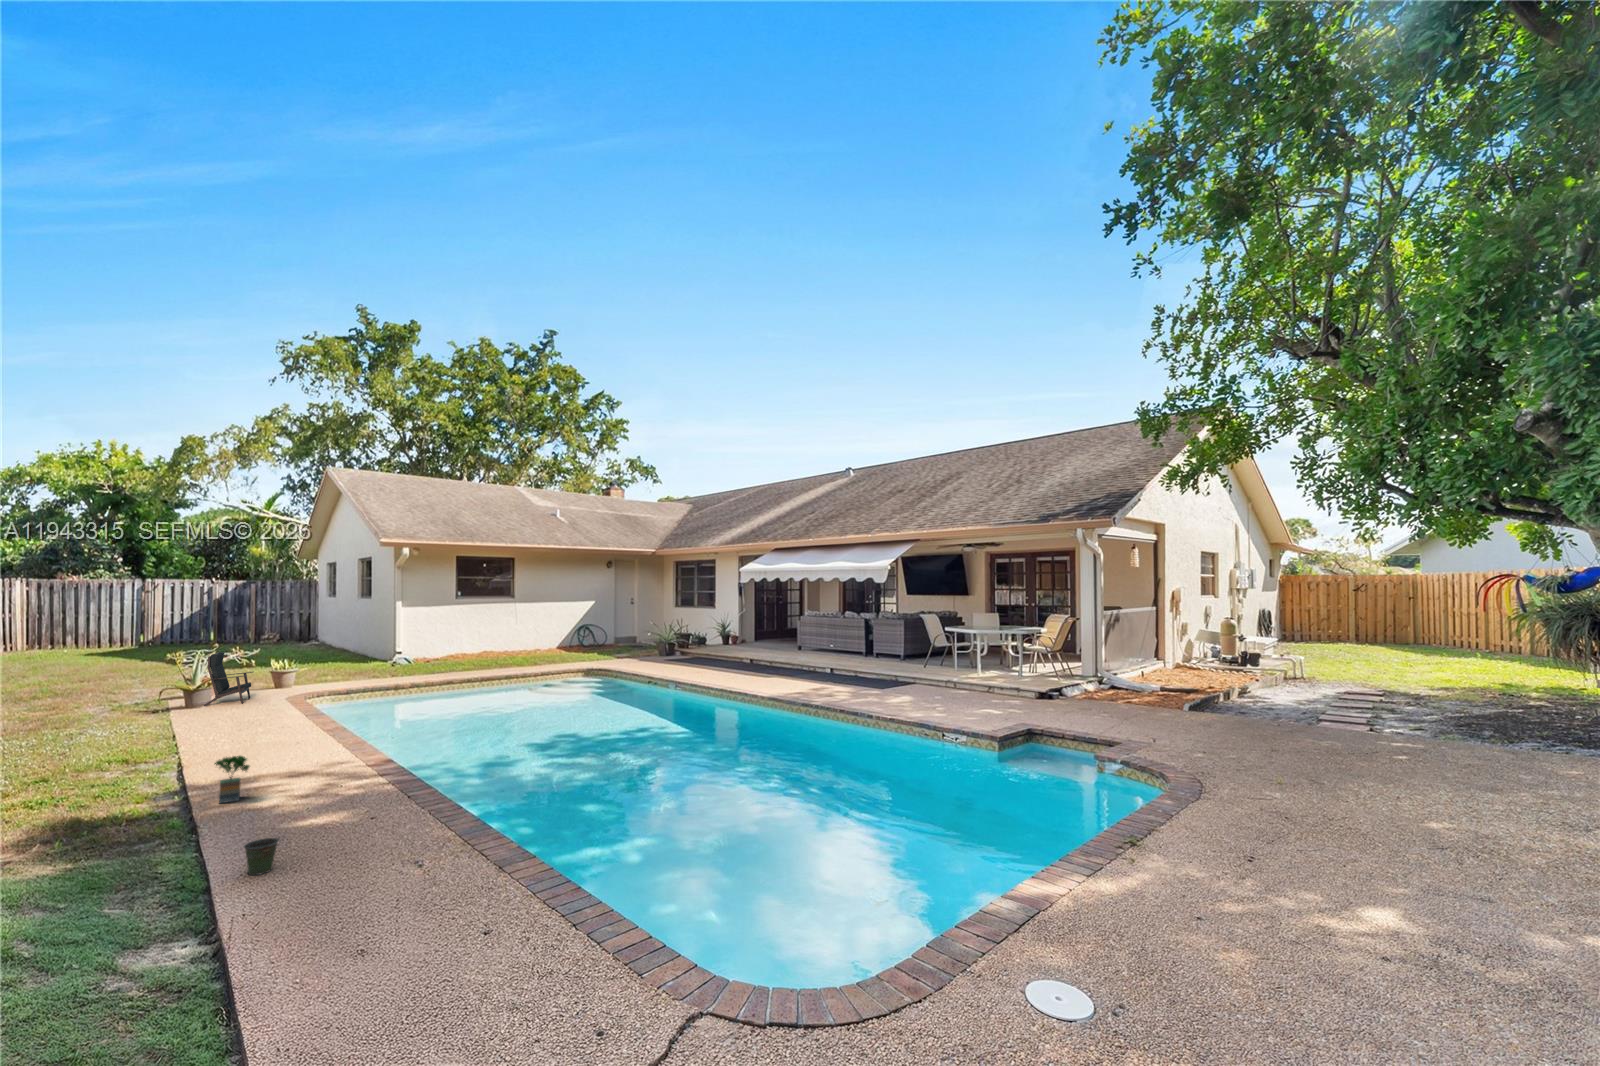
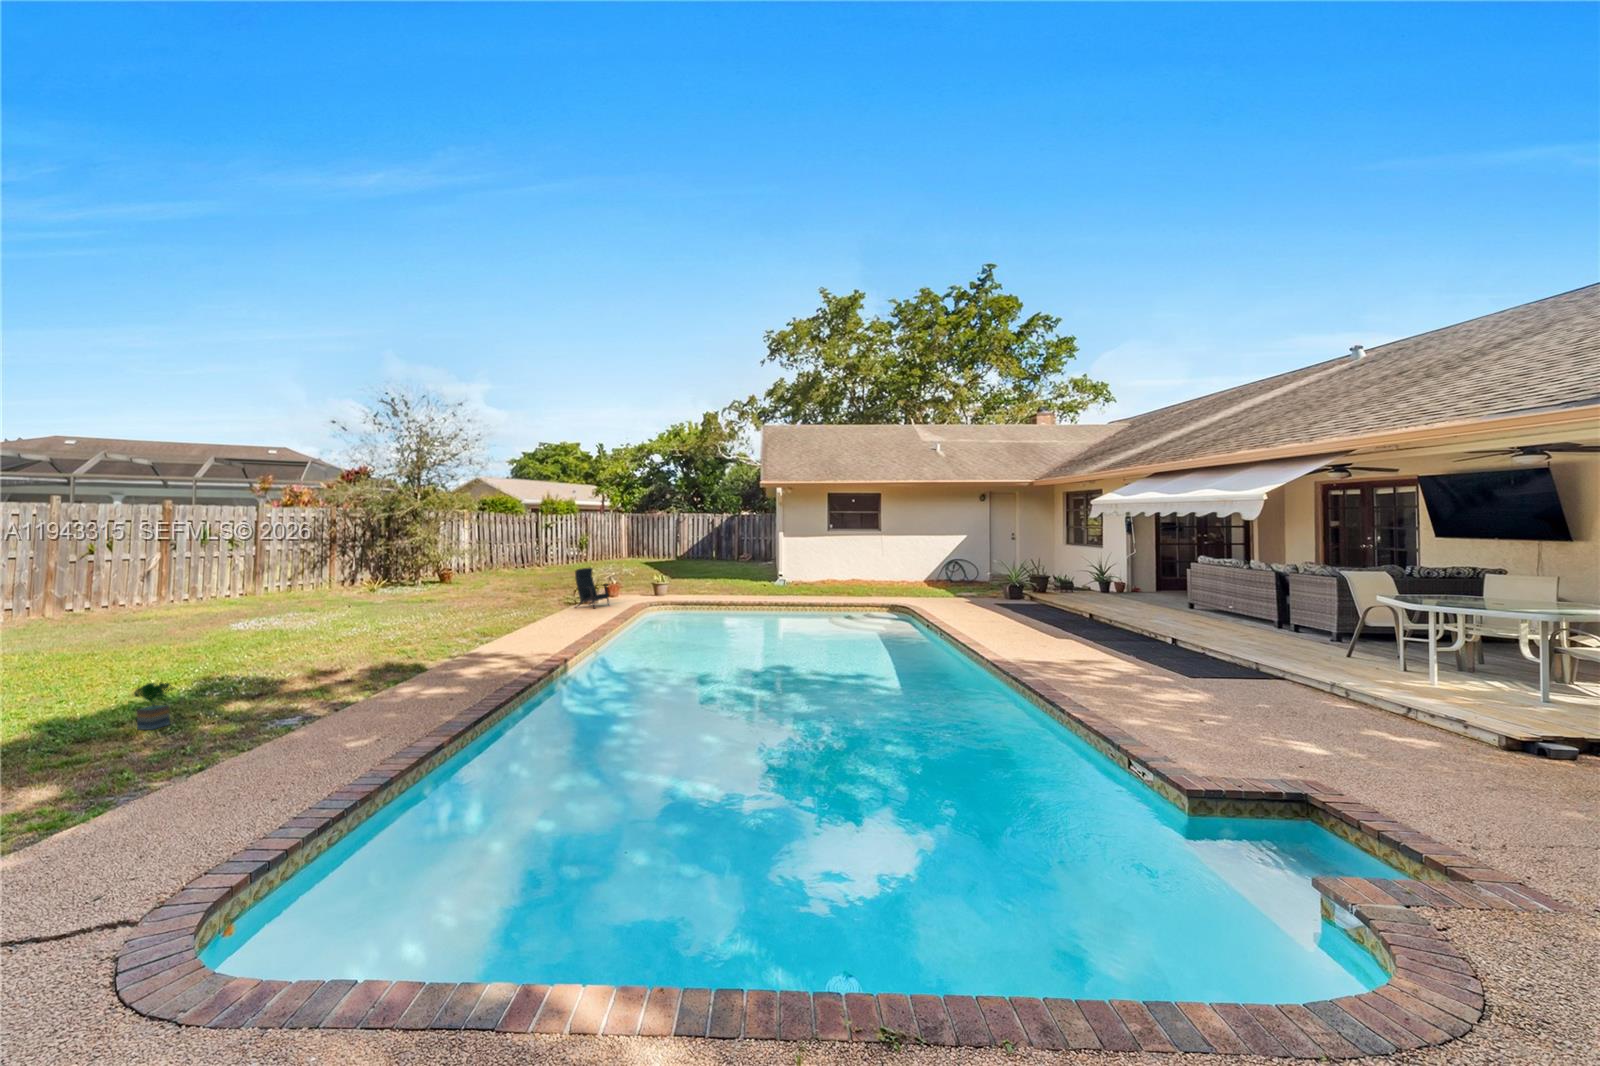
potted tree: present [215,756,250,803] -> present [134,682,174,730]
bucket: present [244,838,279,875] -> none [80,746,122,781]

